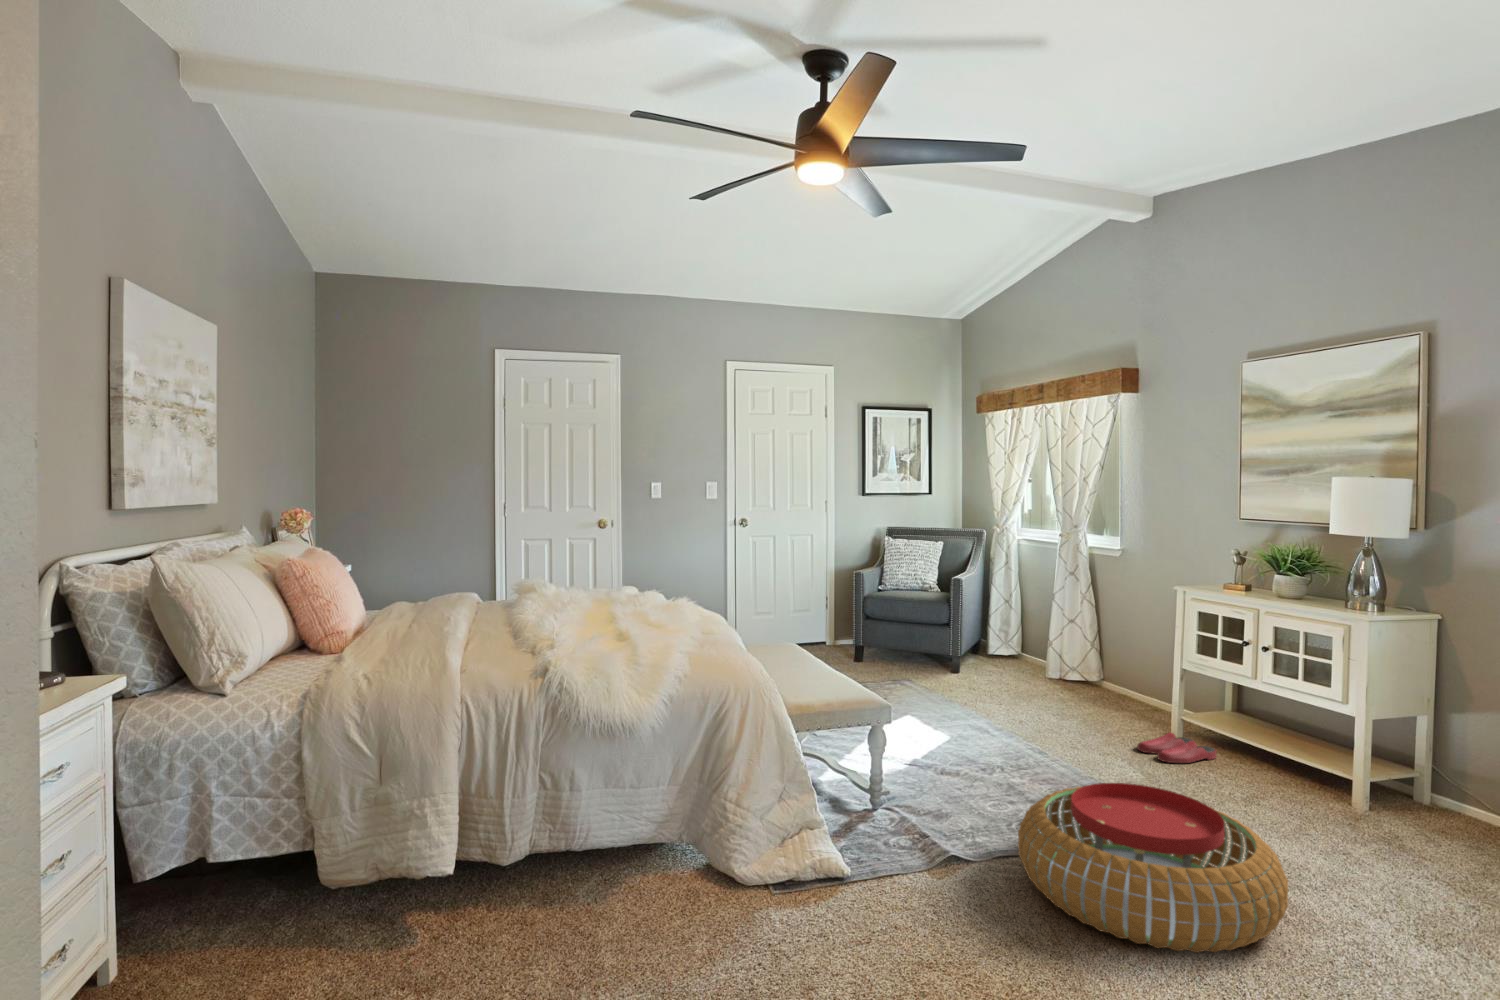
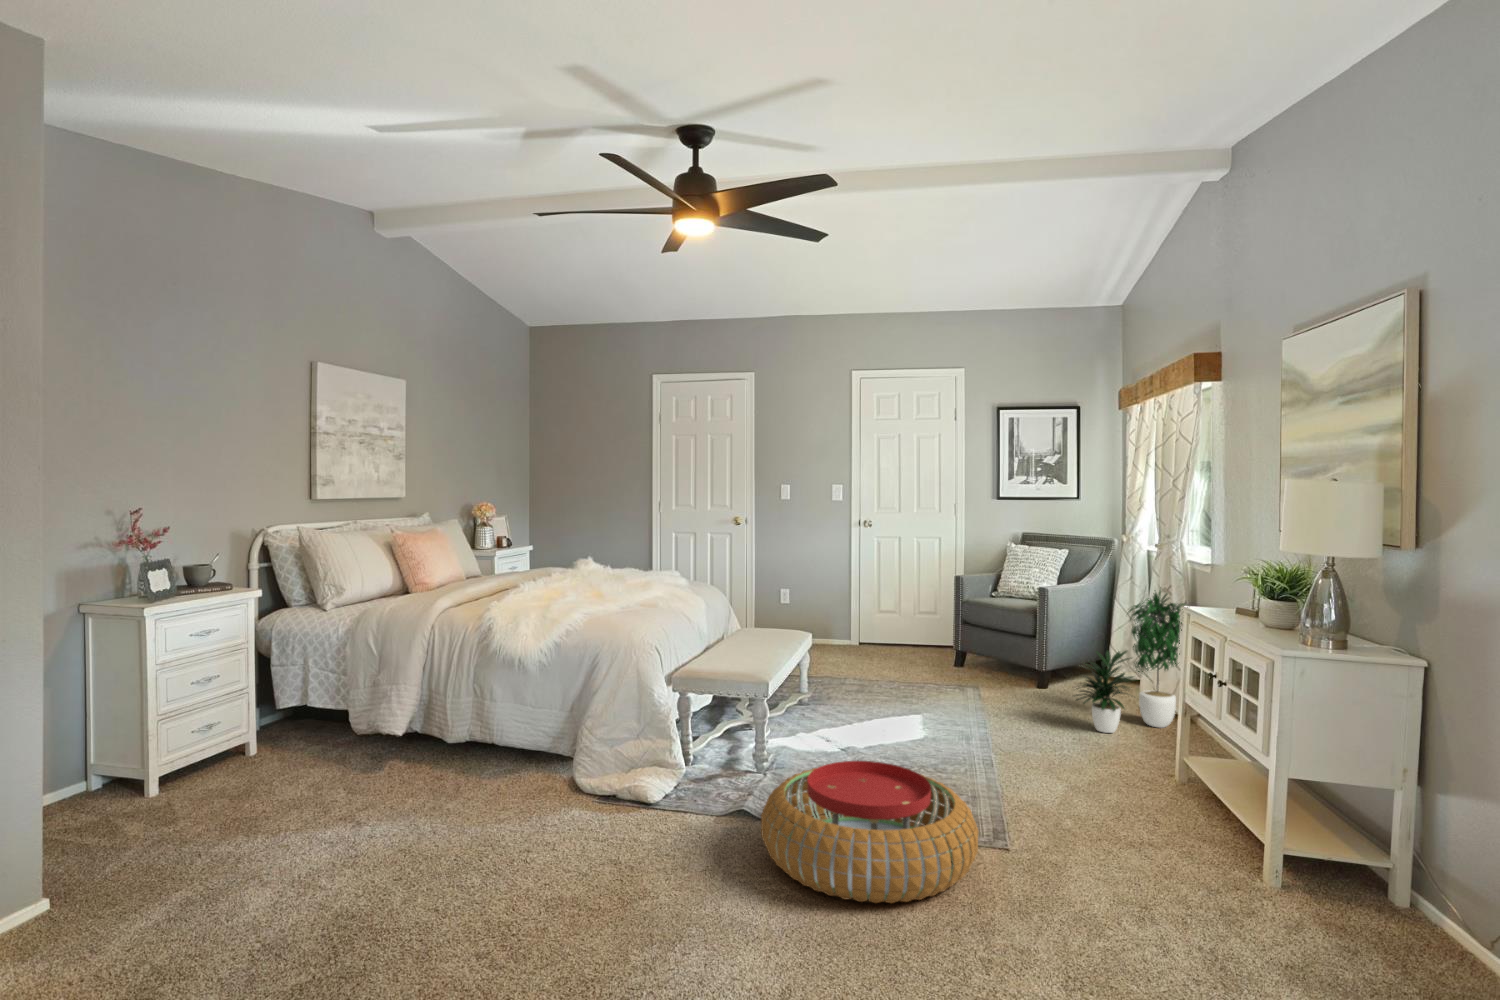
potted plant: none [1044,571,1133,711] -> present [1076,590,1188,733]
slippers: present [1137,733,1216,763] -> none [1096,759,1176,792]

